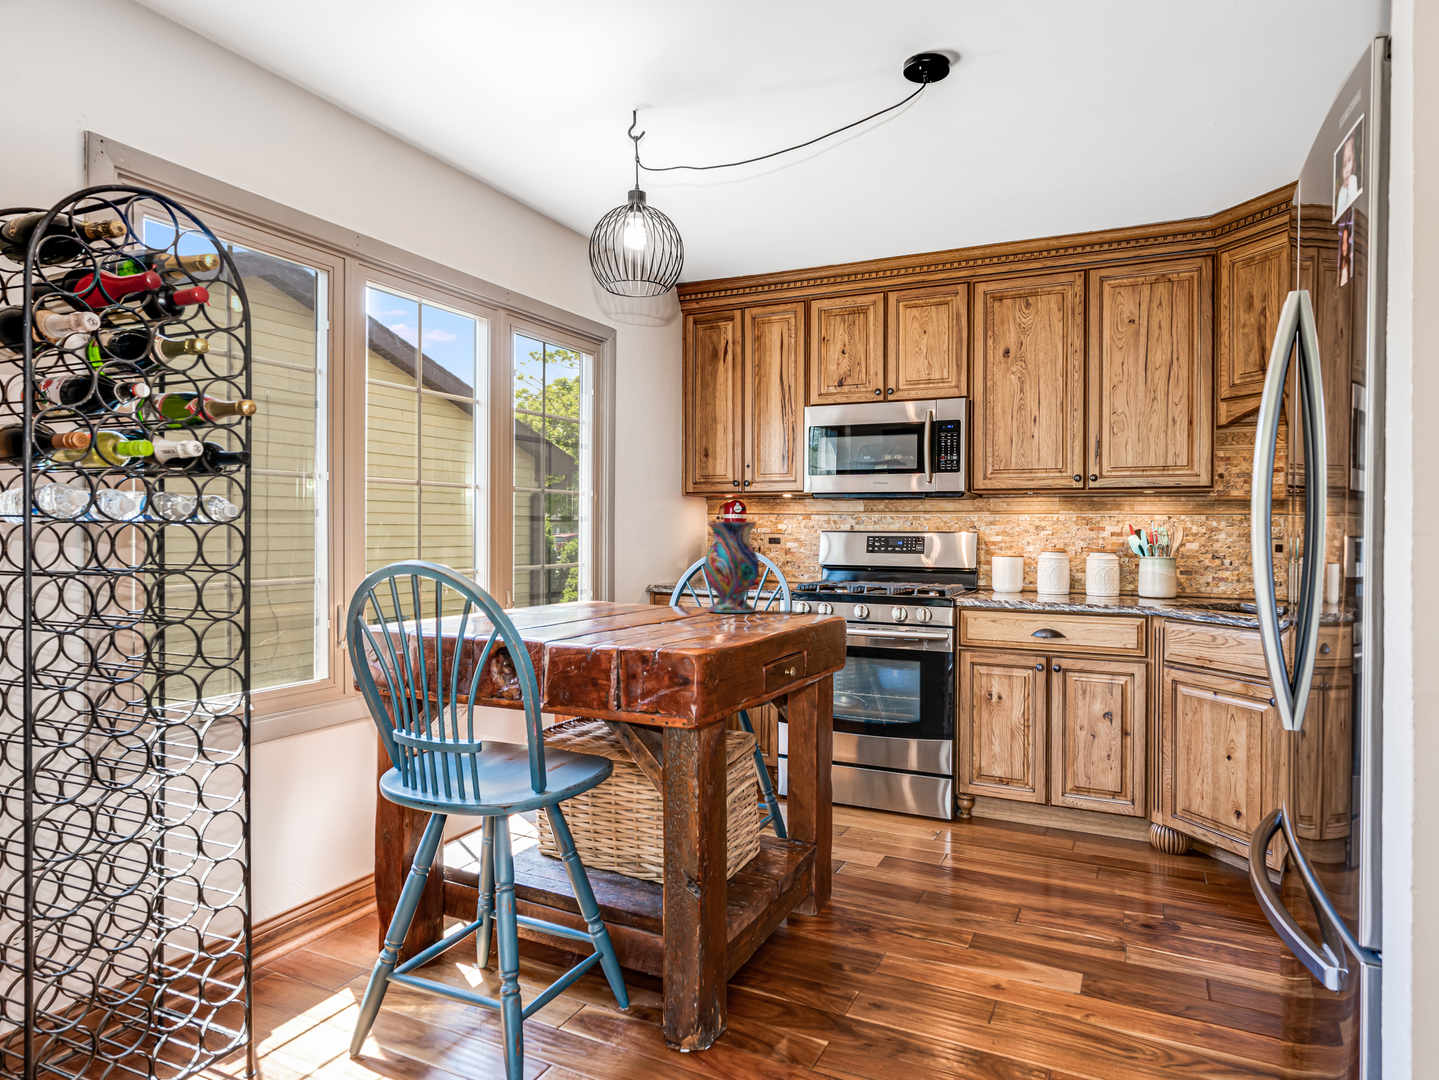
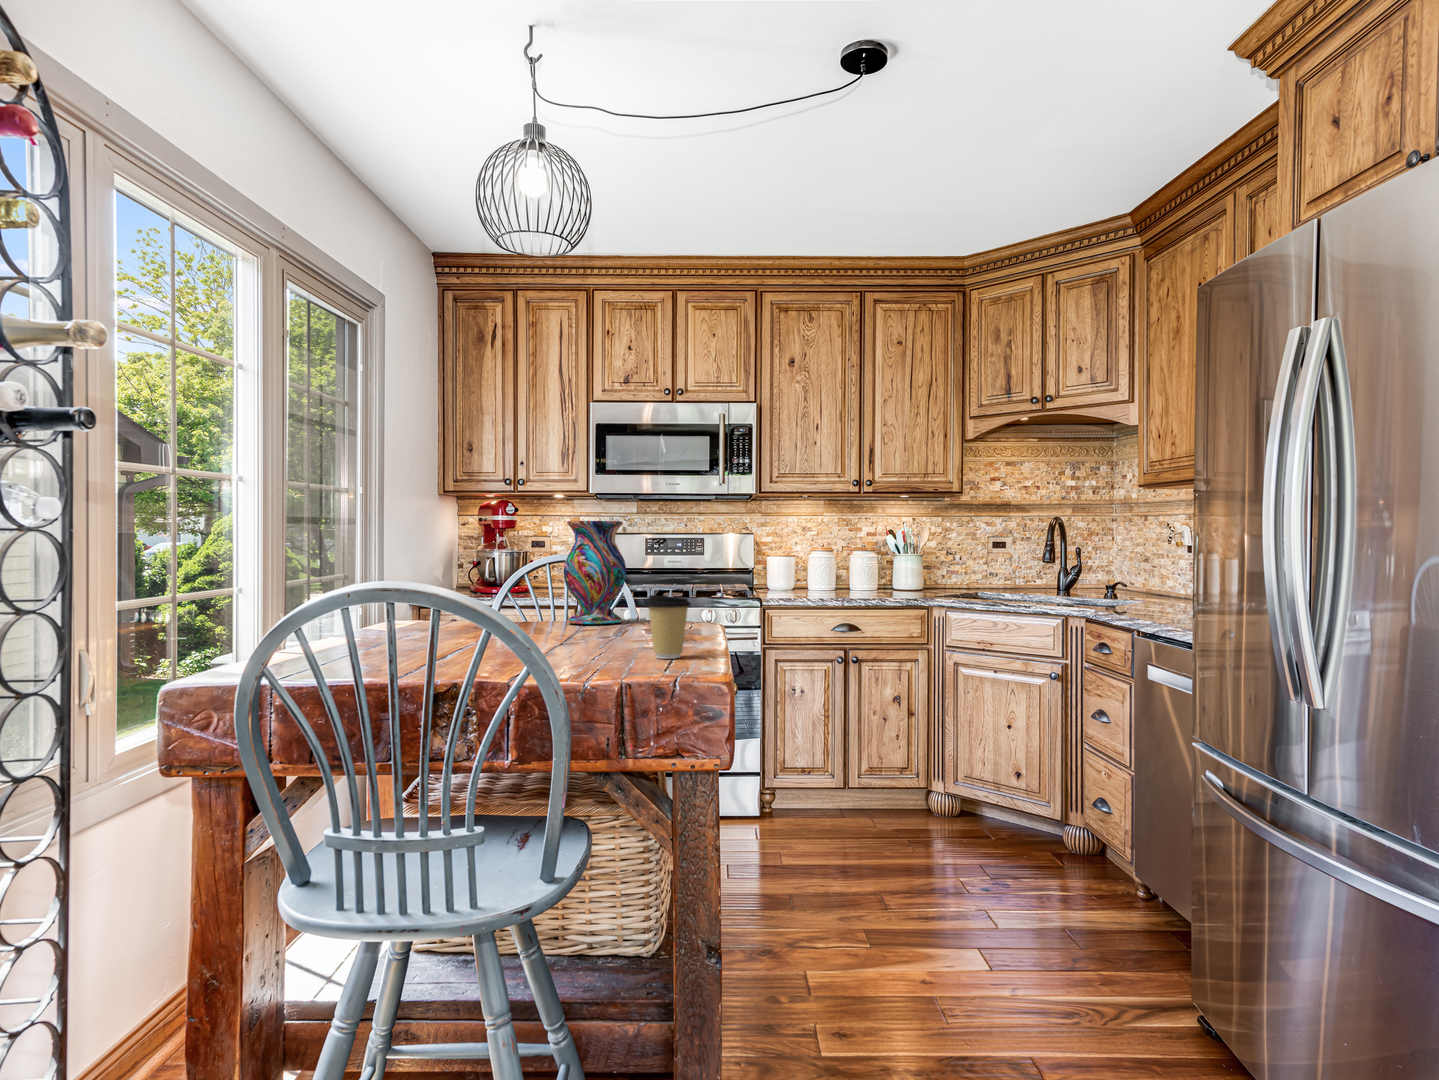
coffee cup: none [666,585,705,638] -> present [646,595,691,659]

